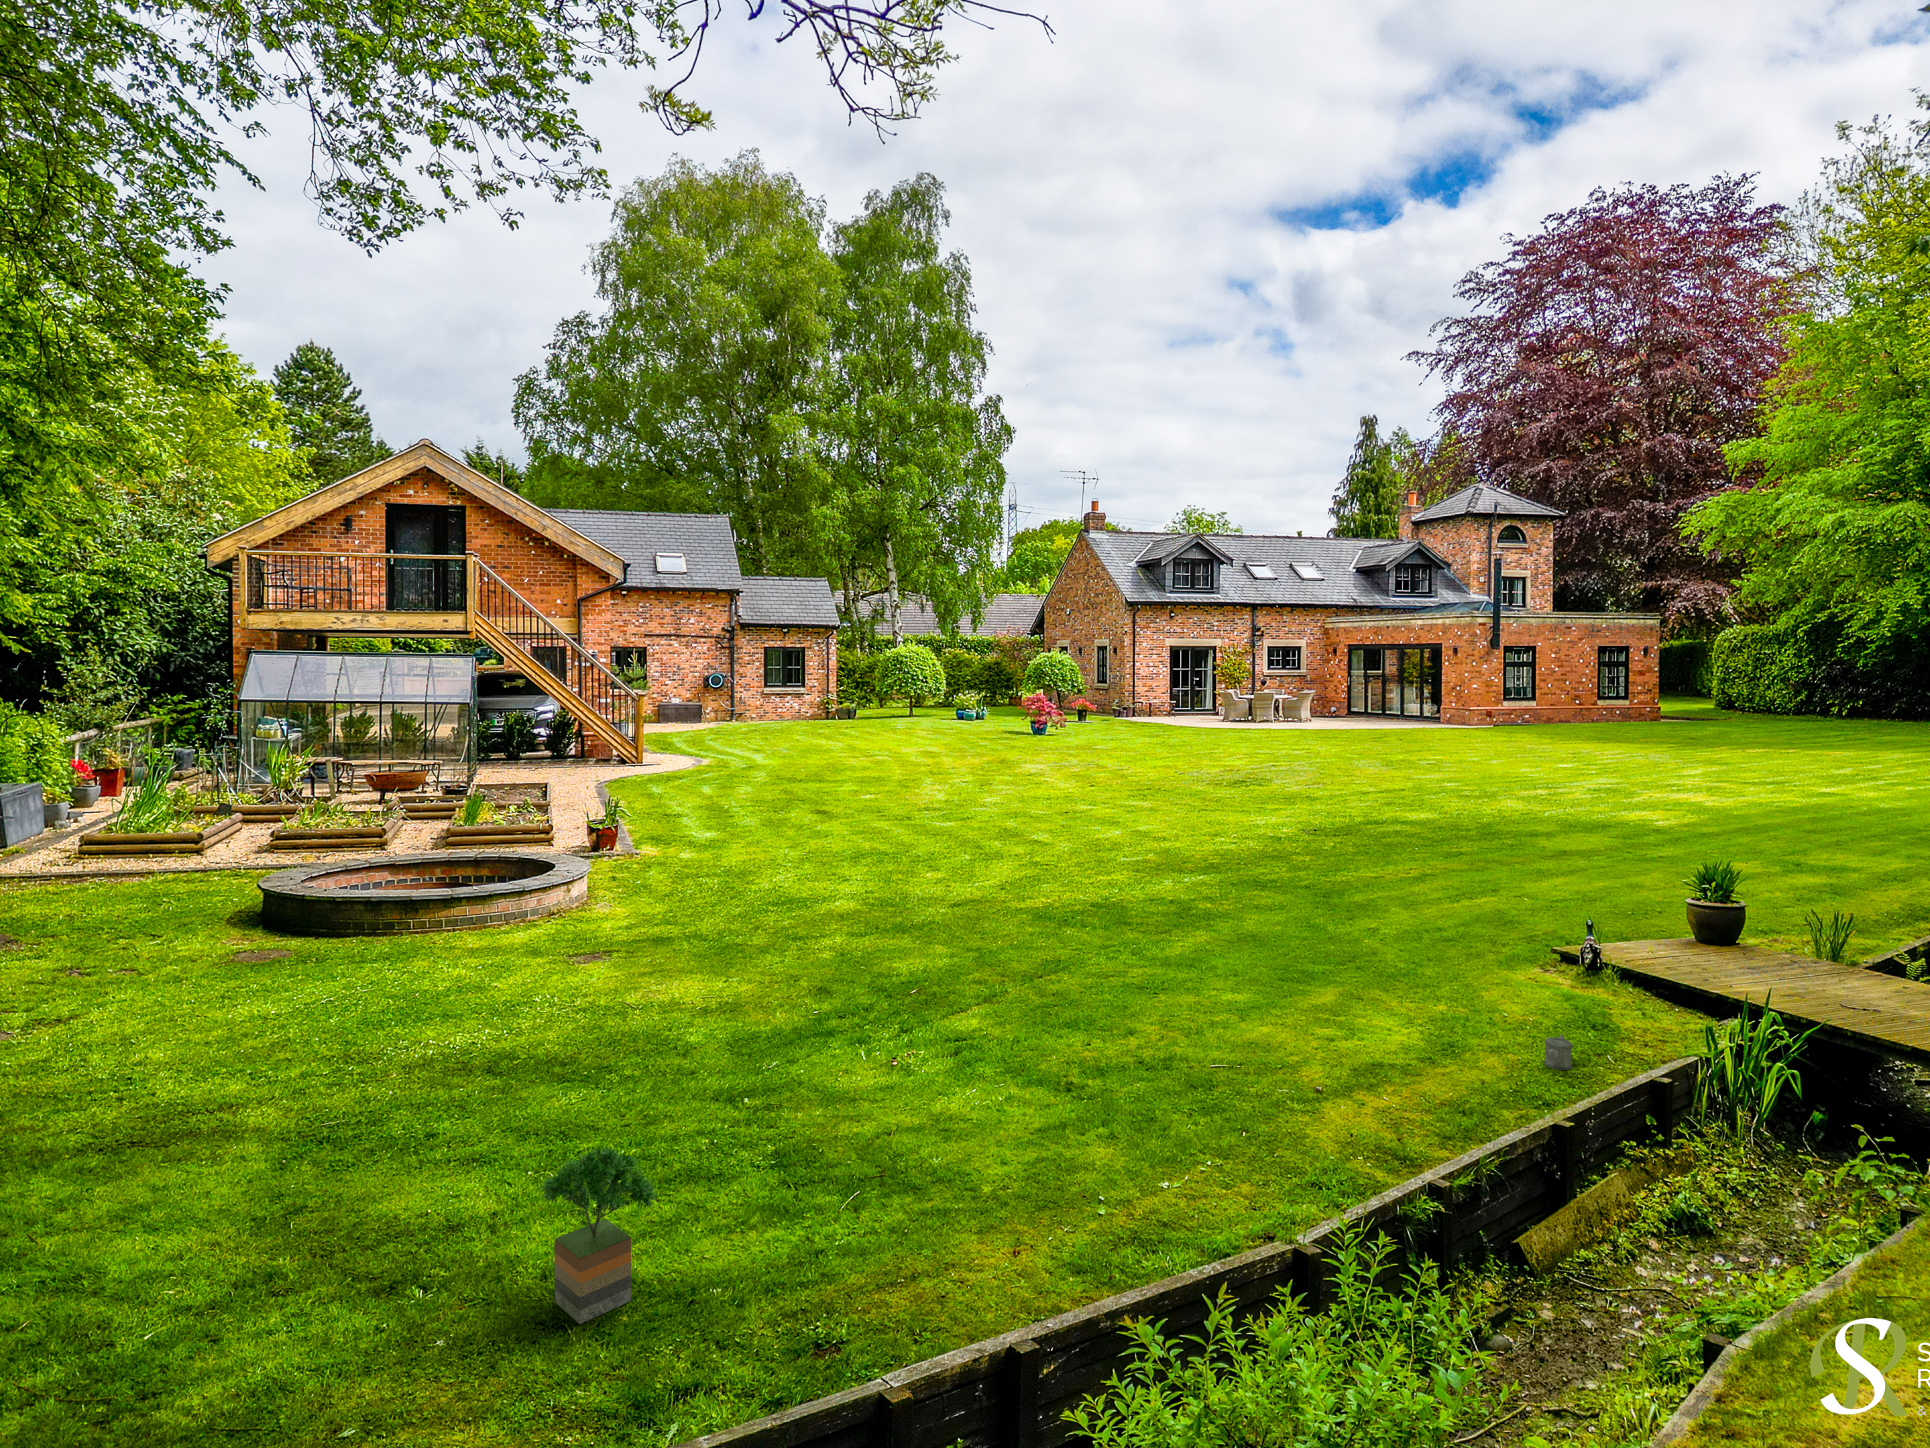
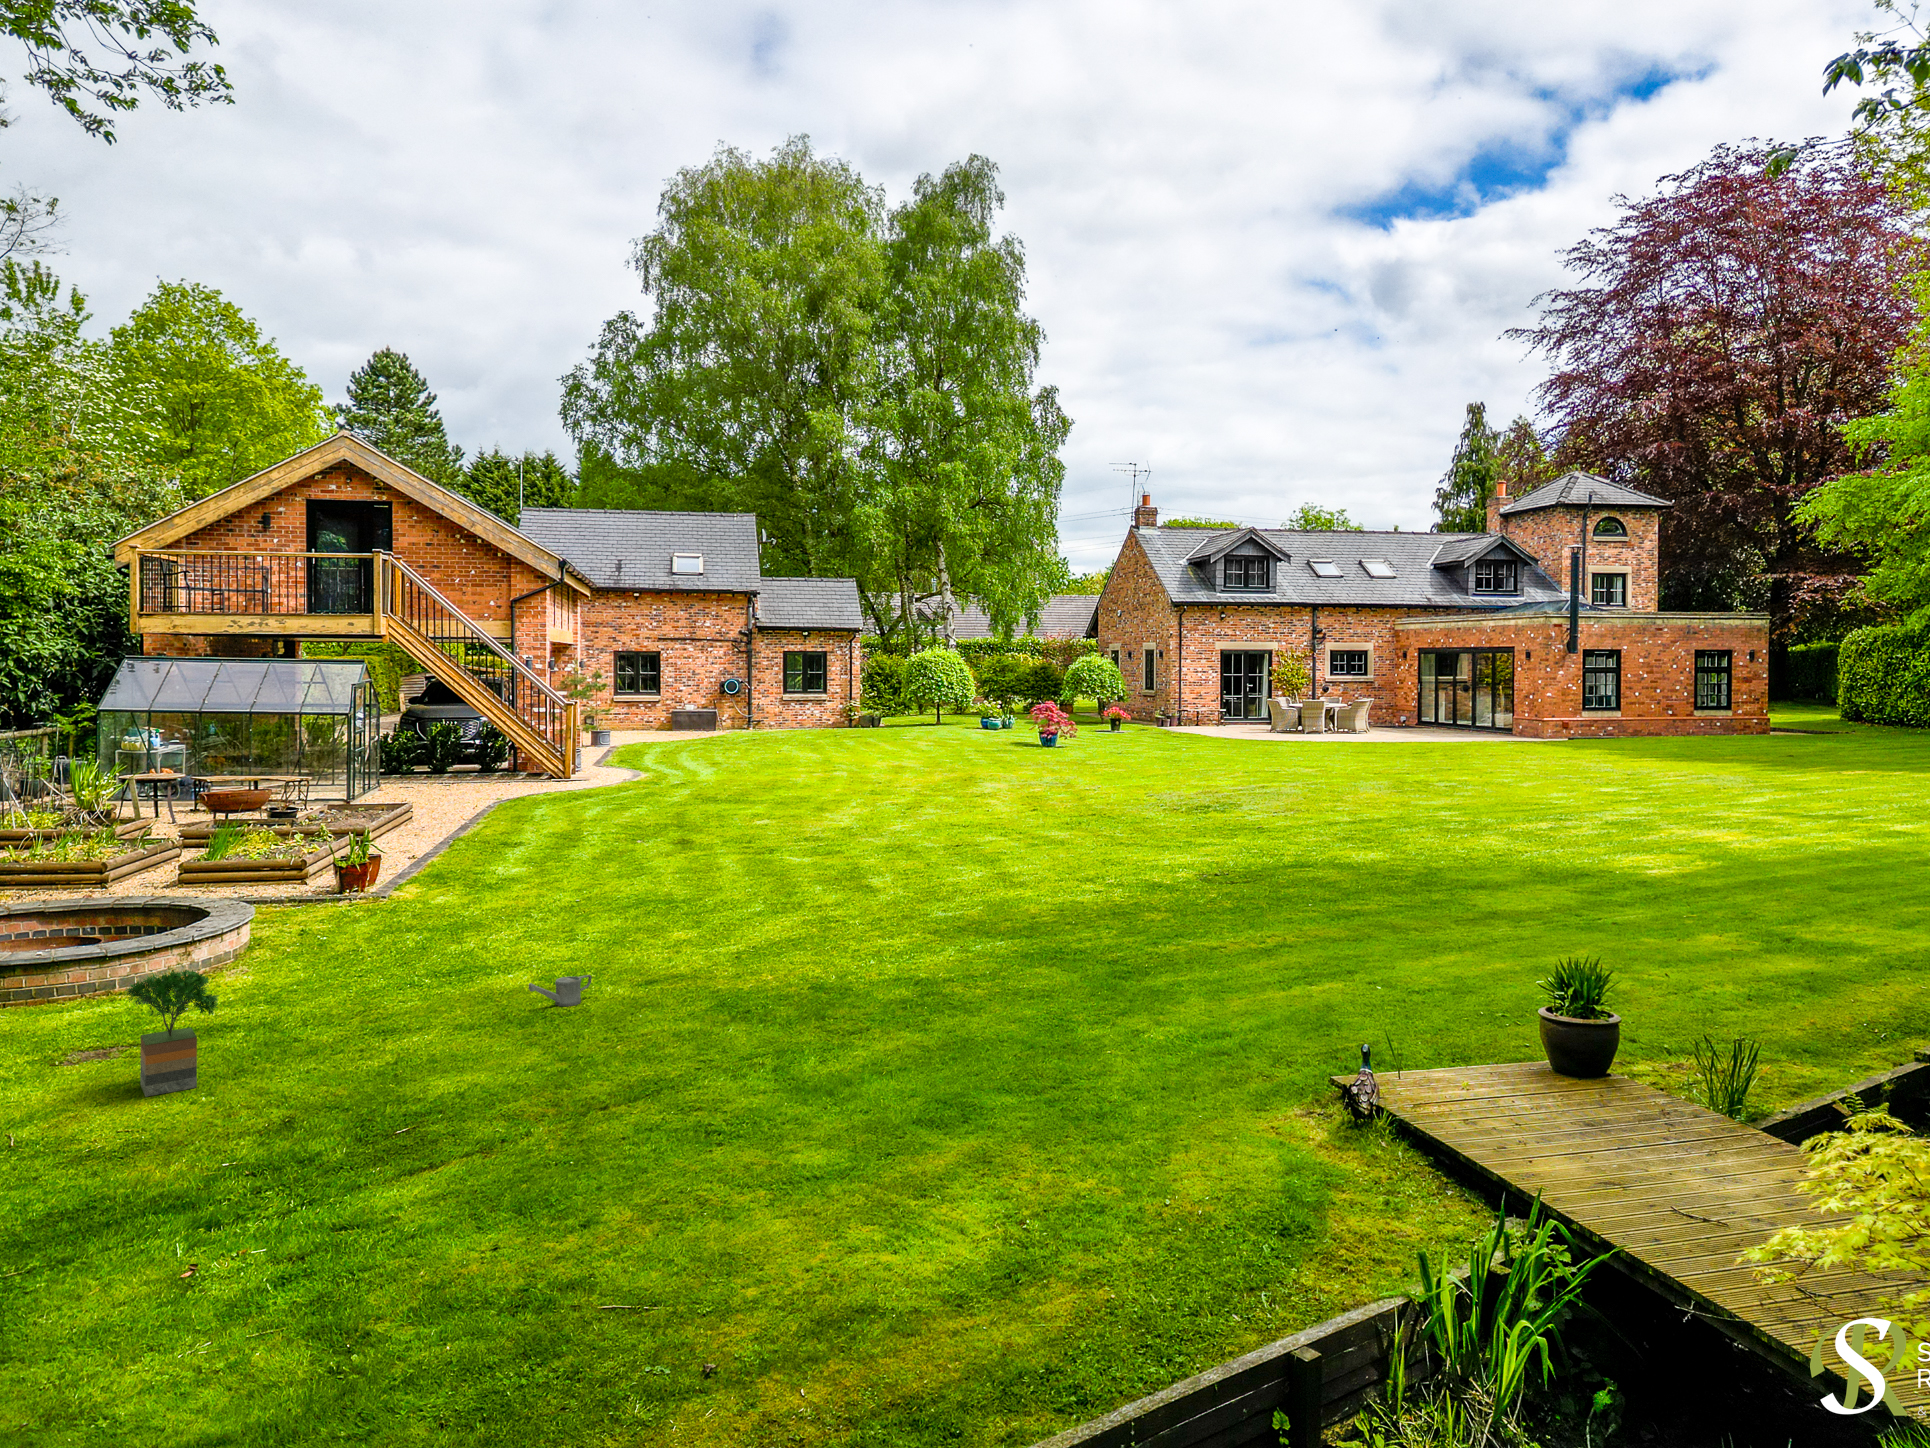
watering can: present [1544,1035,1573,1070] -> present [529,975,591,1006]

